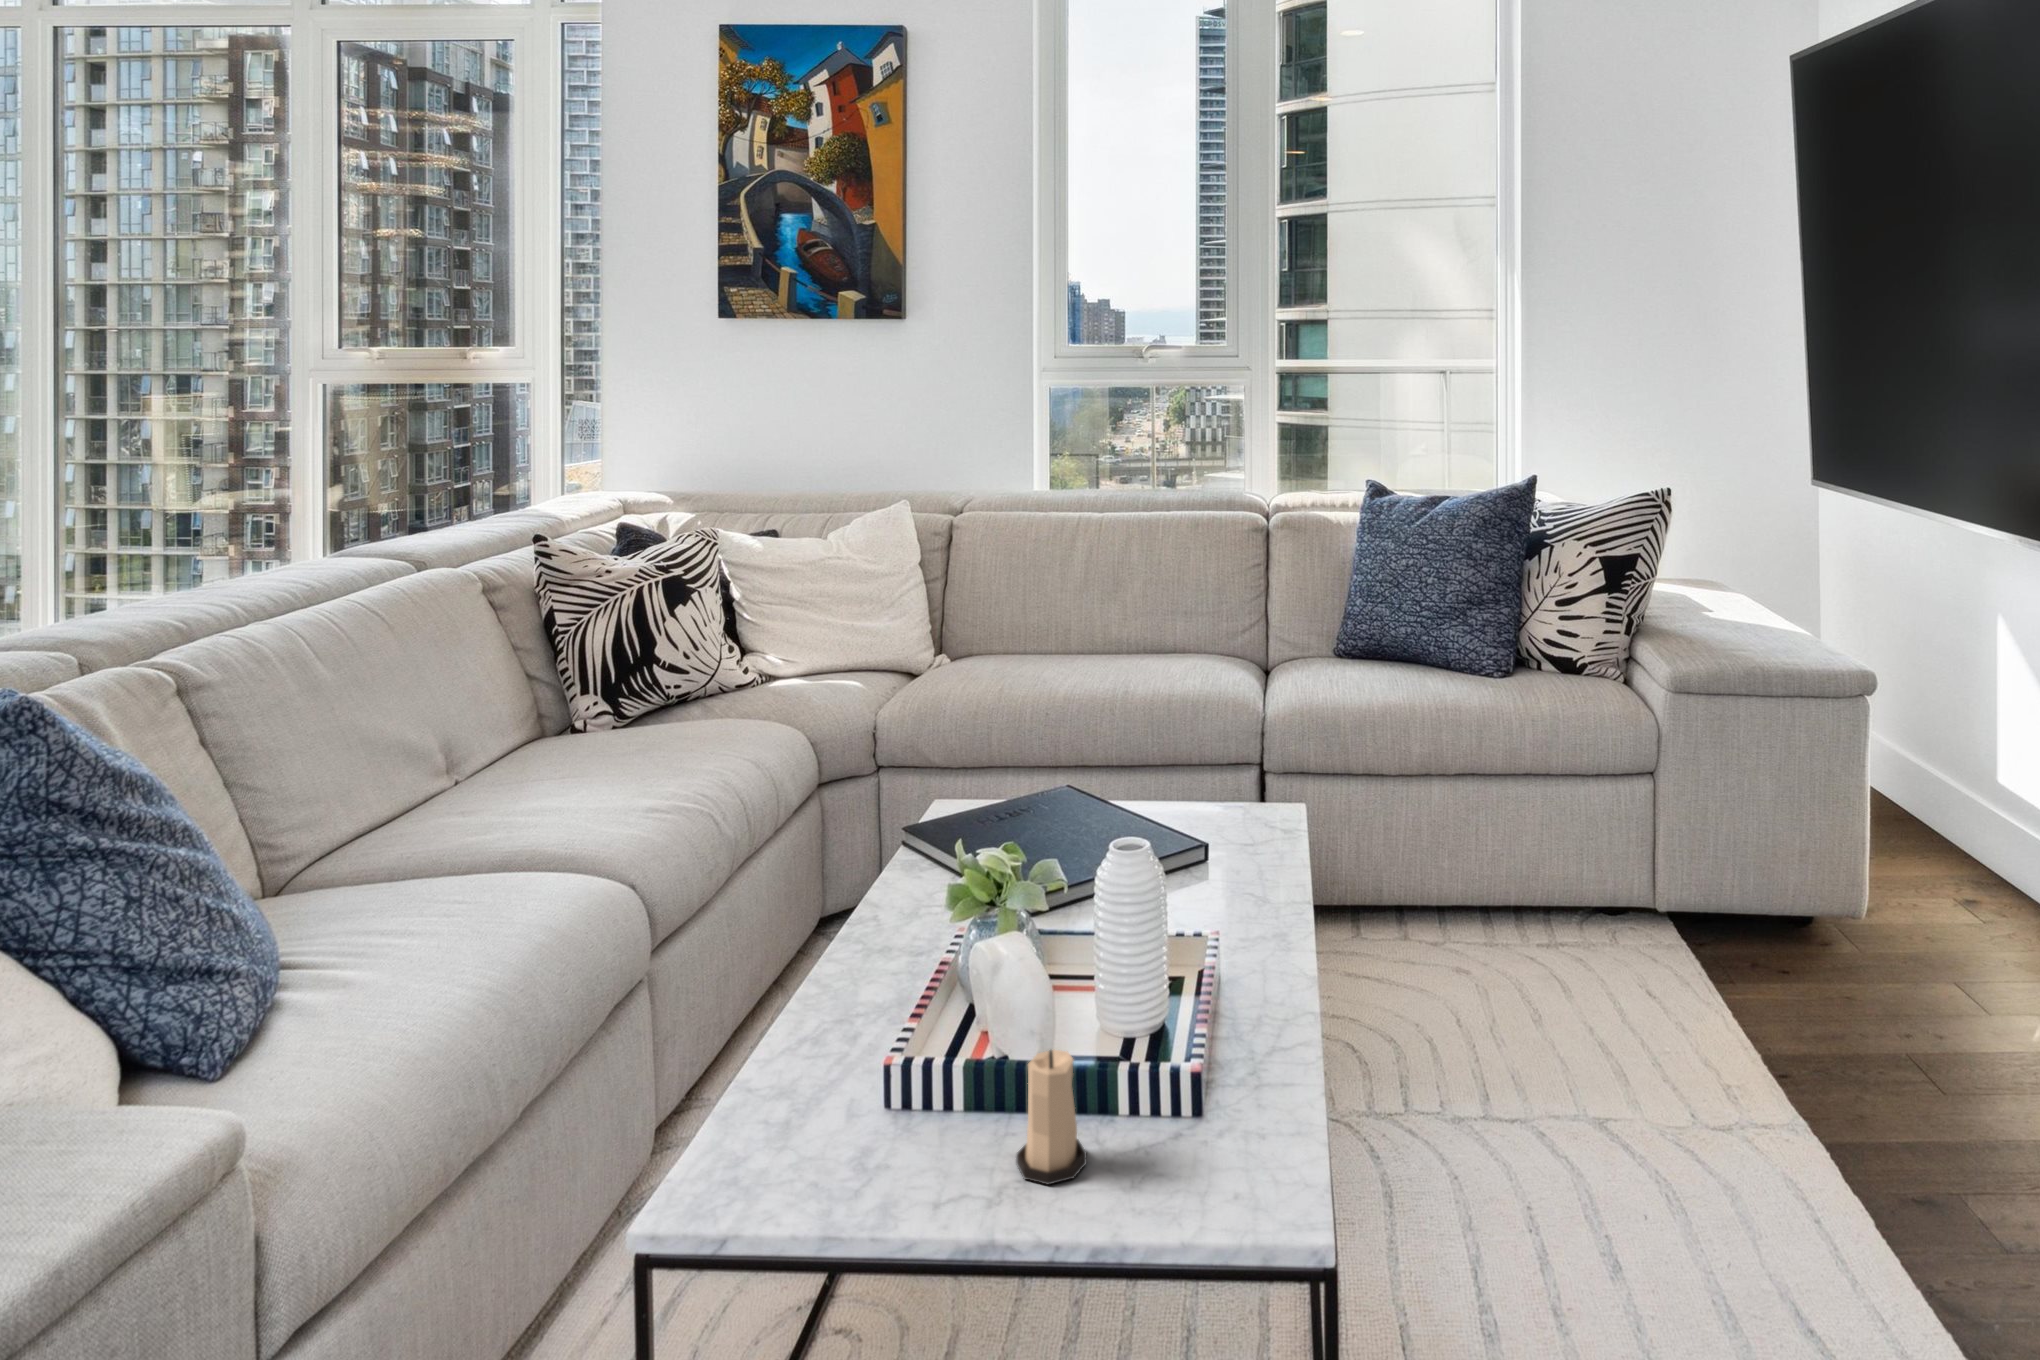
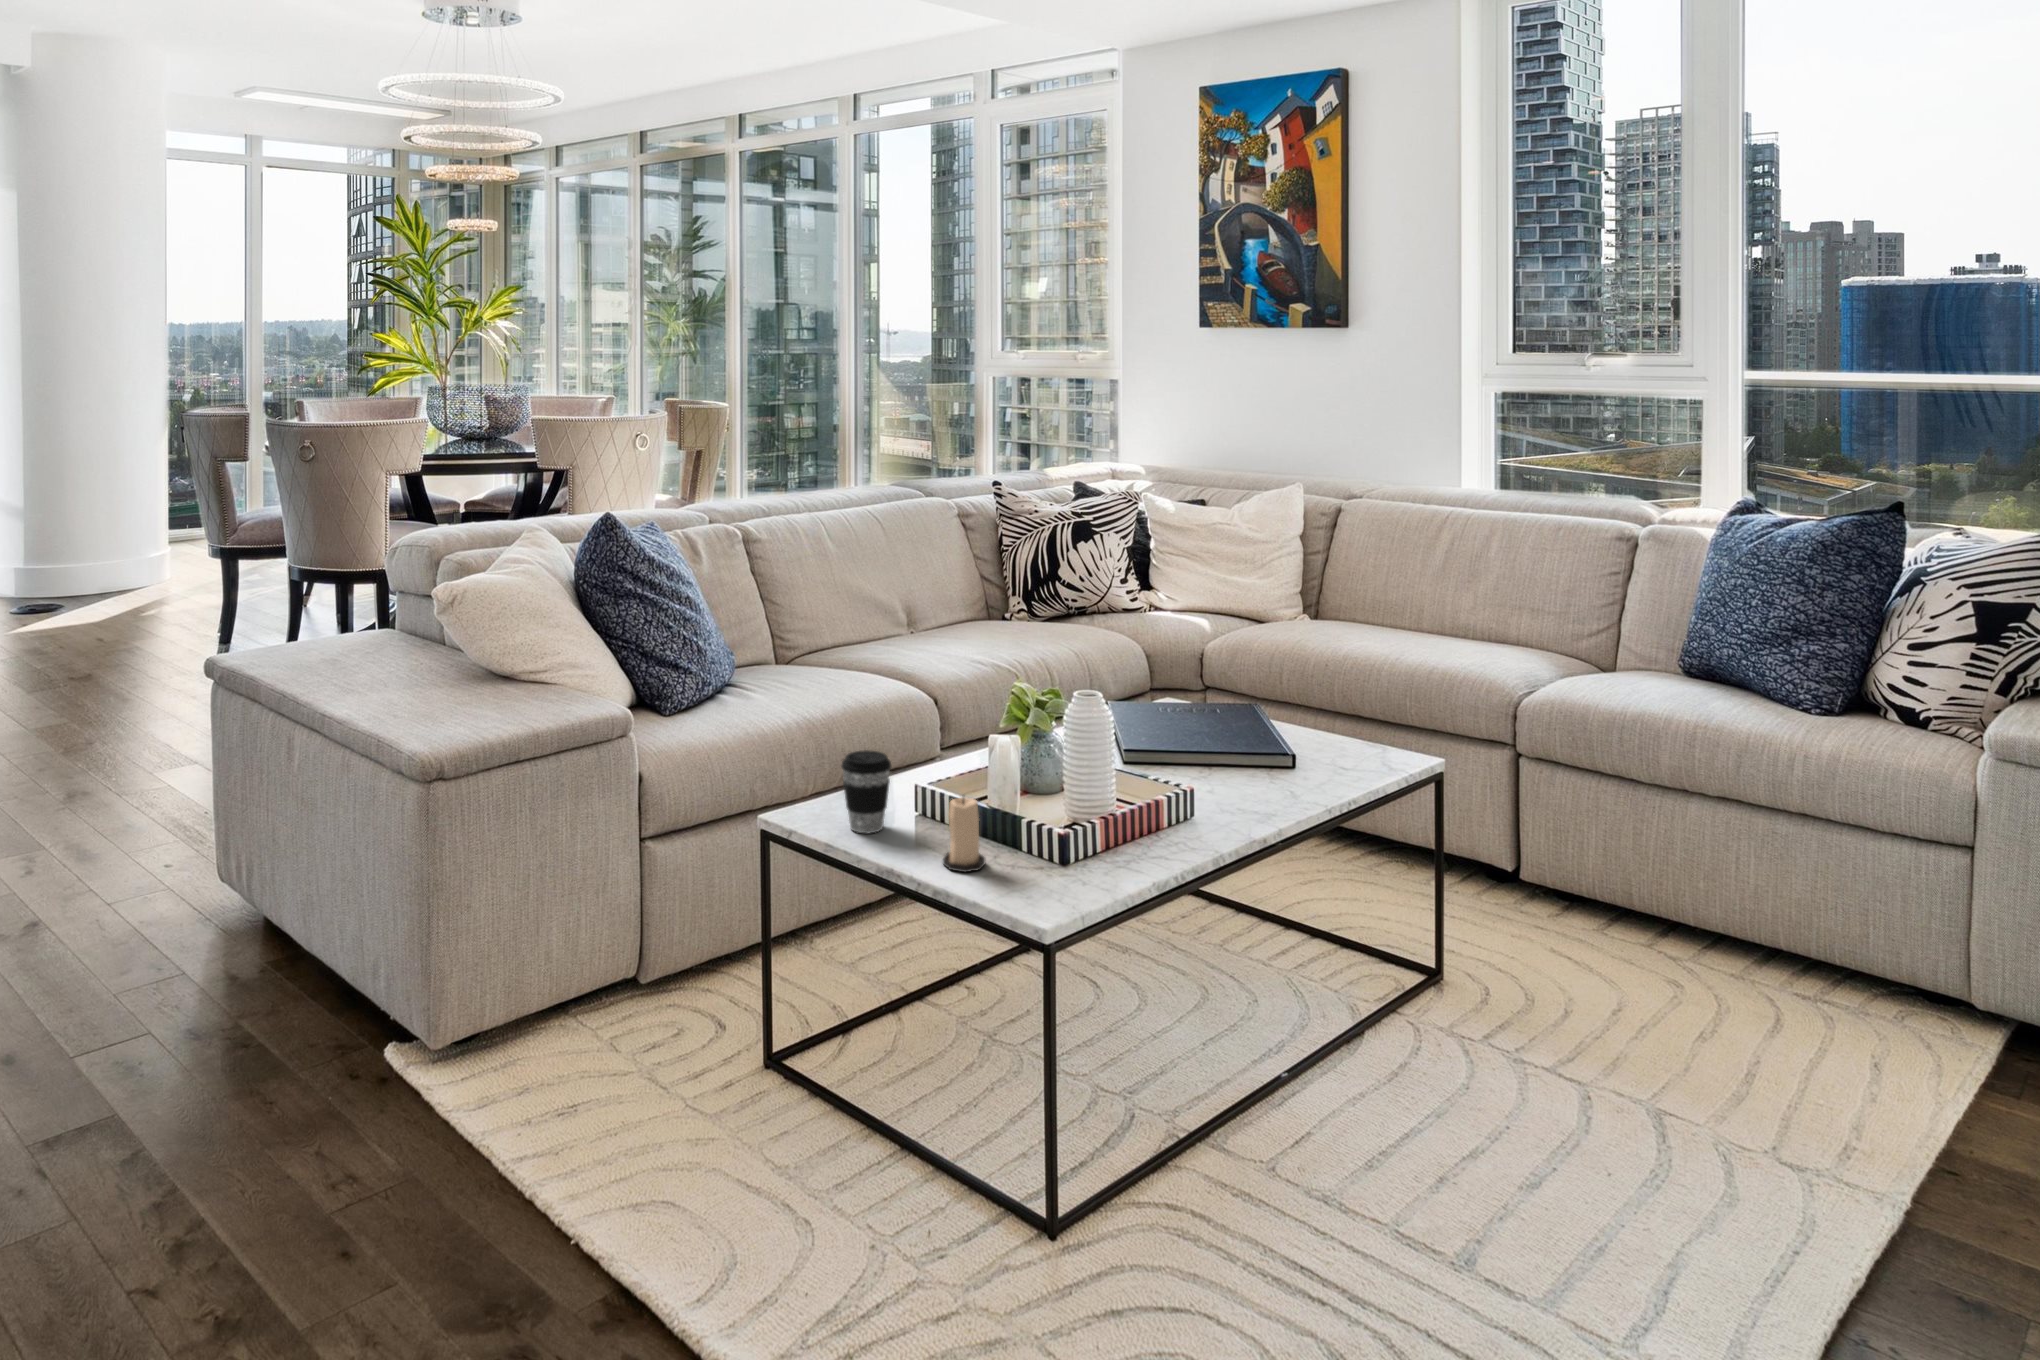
coffee cup: none [777,1020,869,1180] -> present [841,750,891,833]

